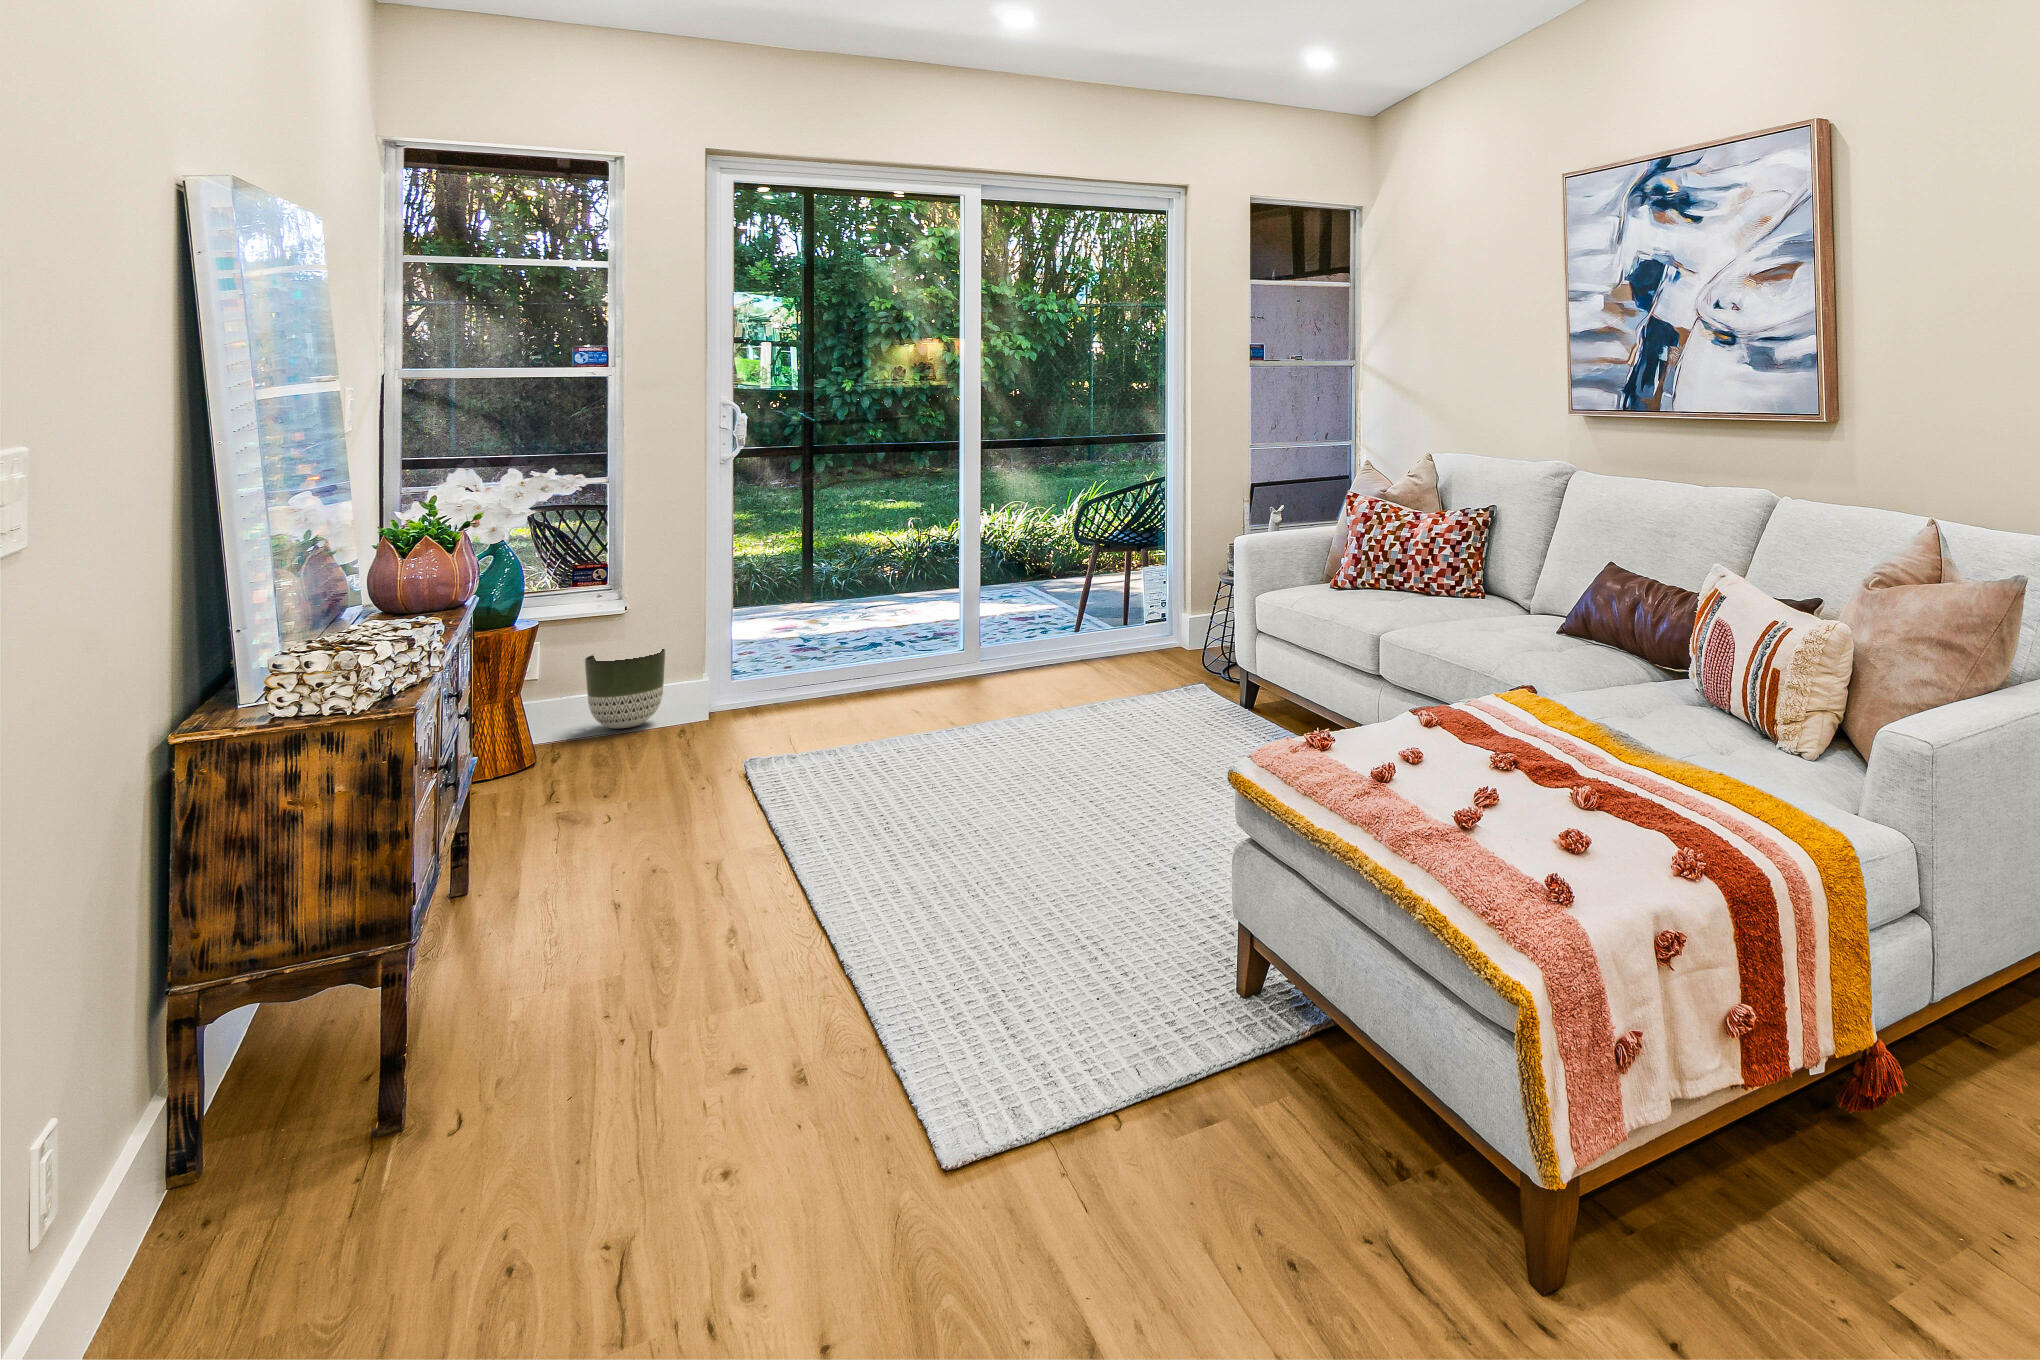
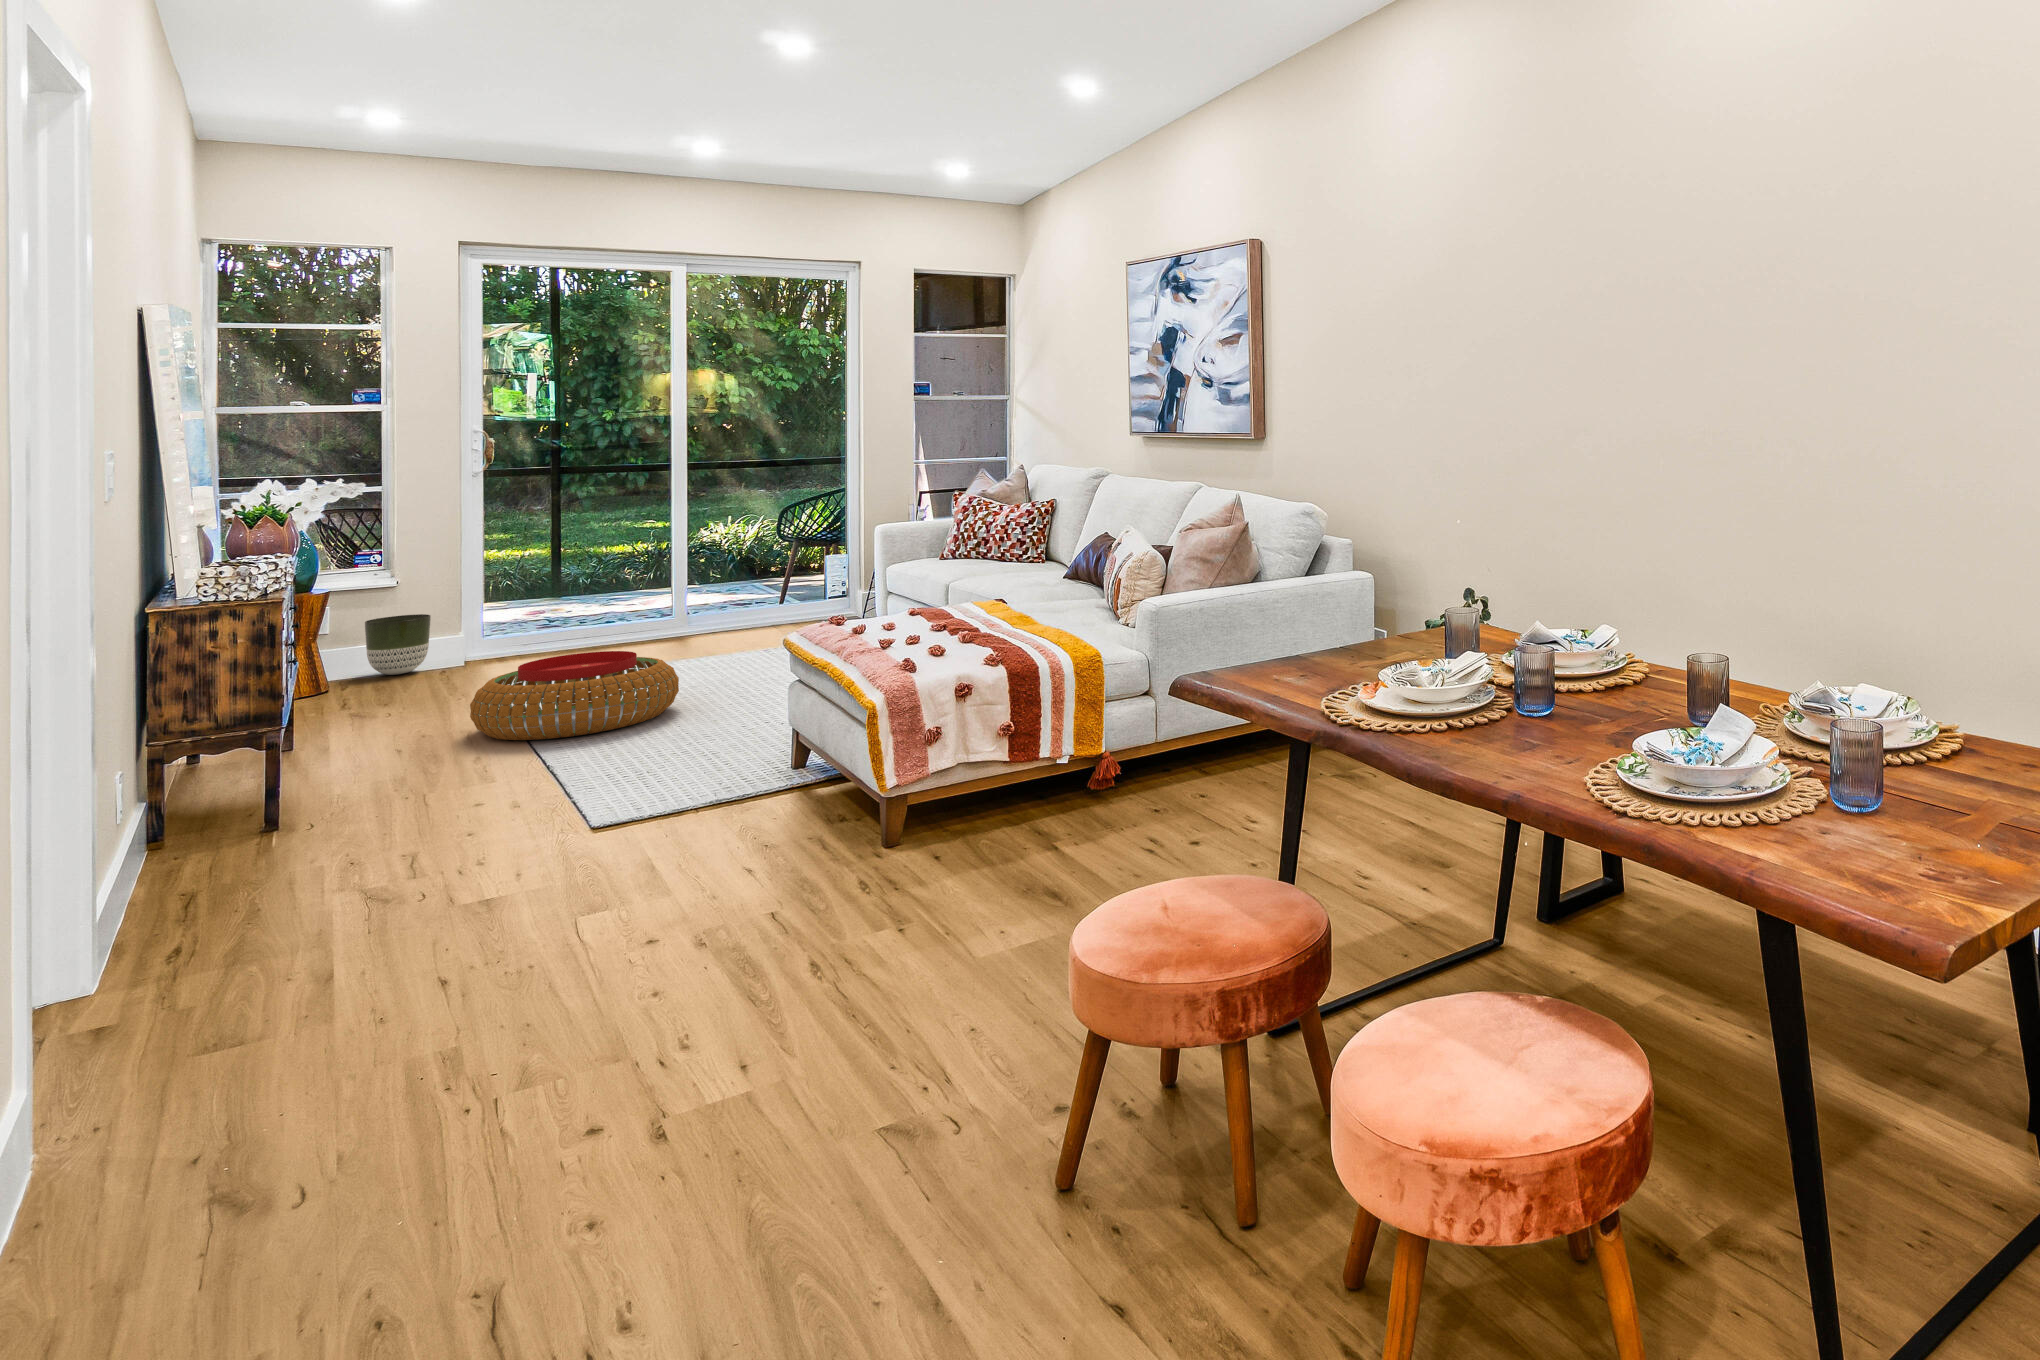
pouf: none [719,727,1000,878] -> present [470,651,679,740]

